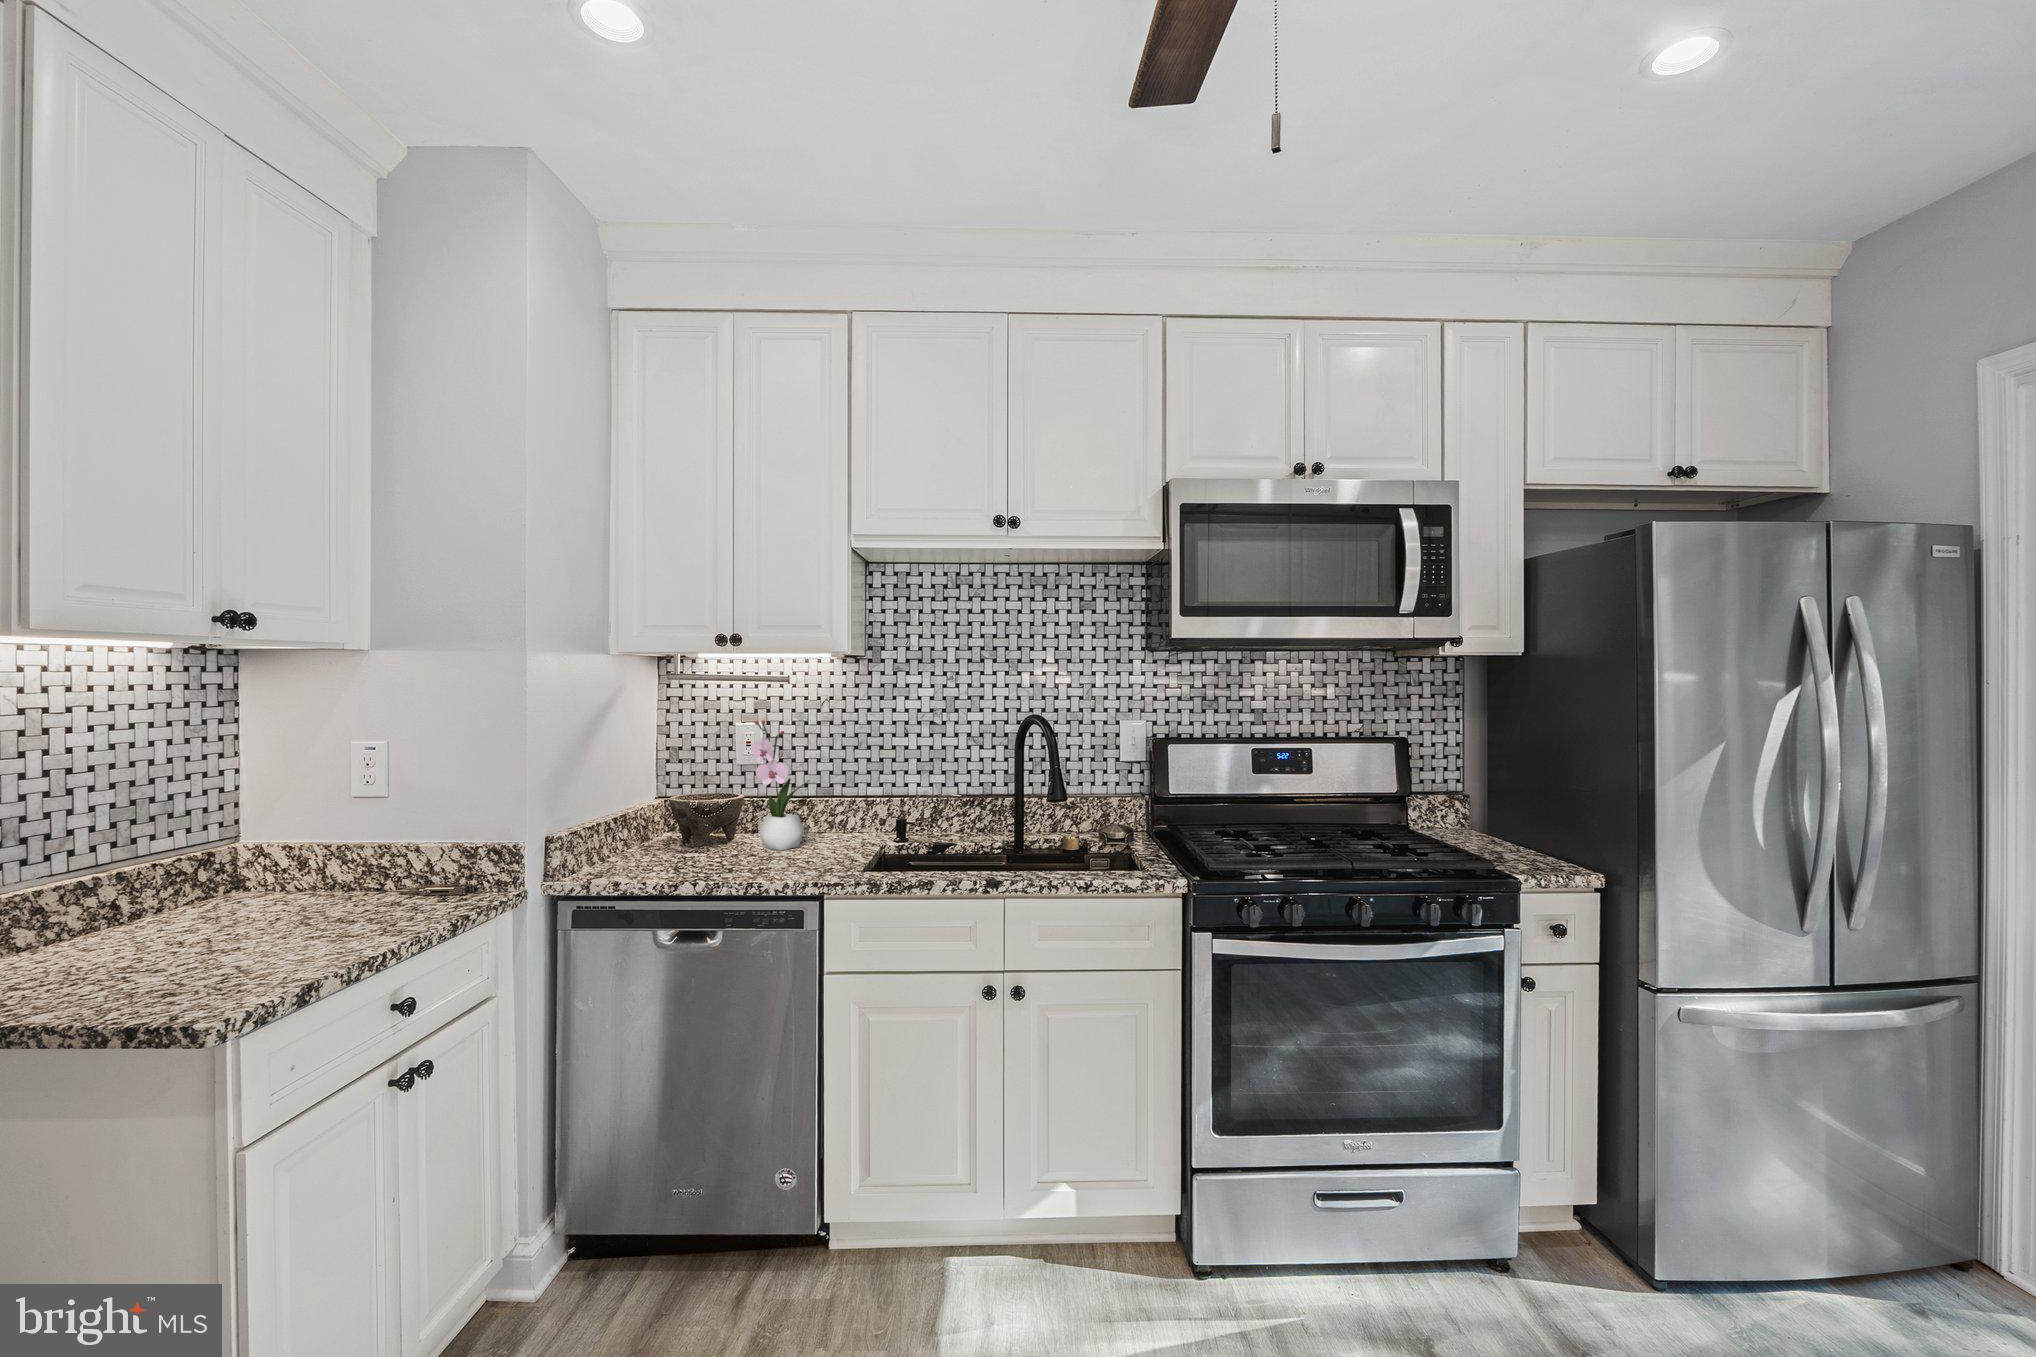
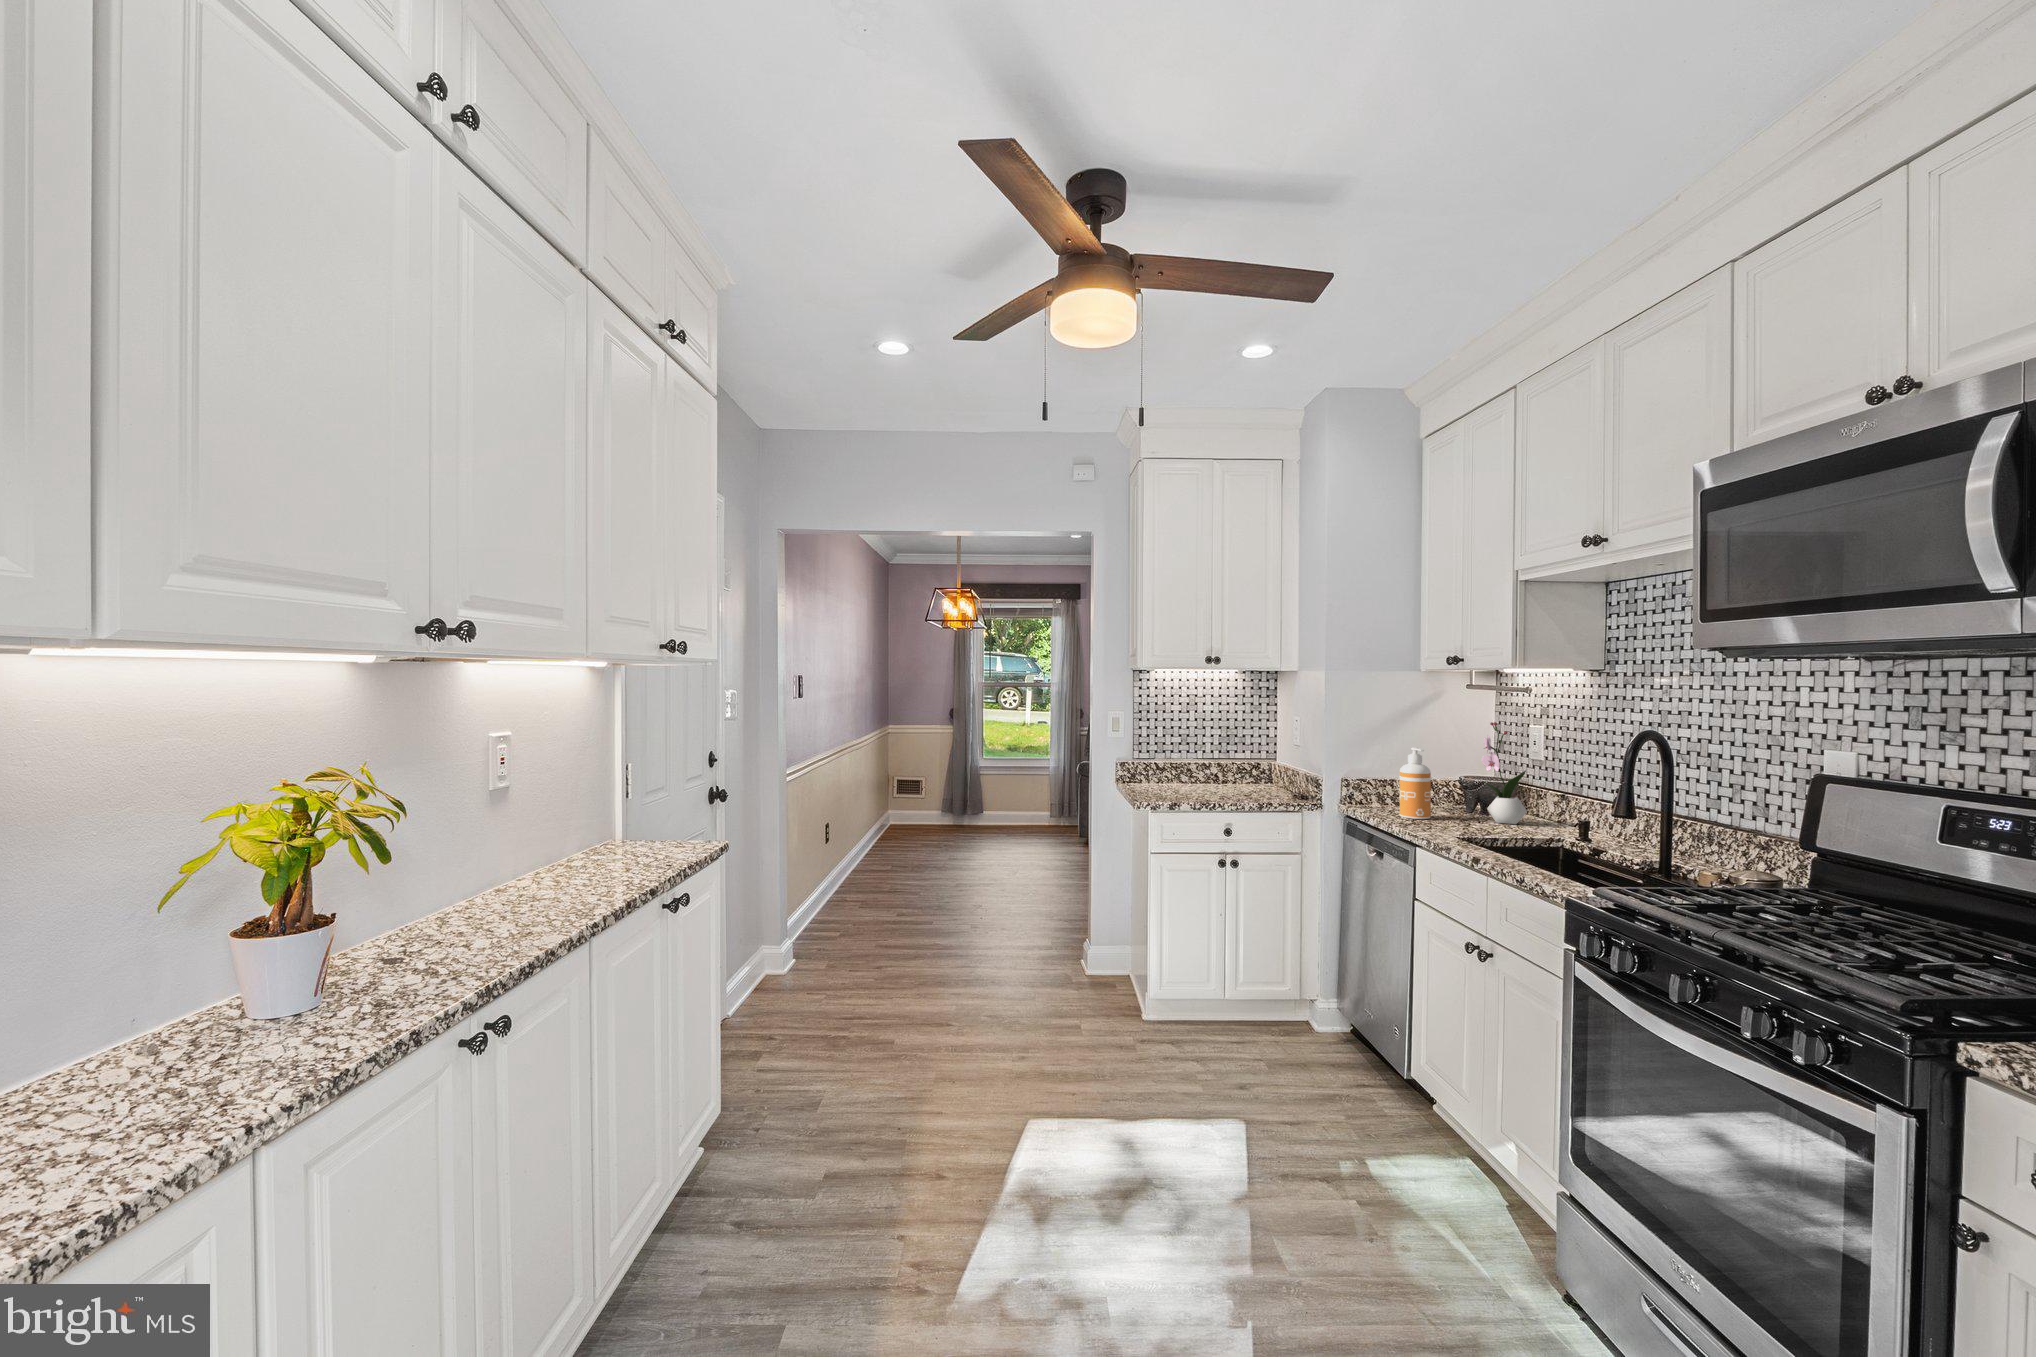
soap dispenser: none [701,765,744,872] -> present [1400,748,1431,819]

